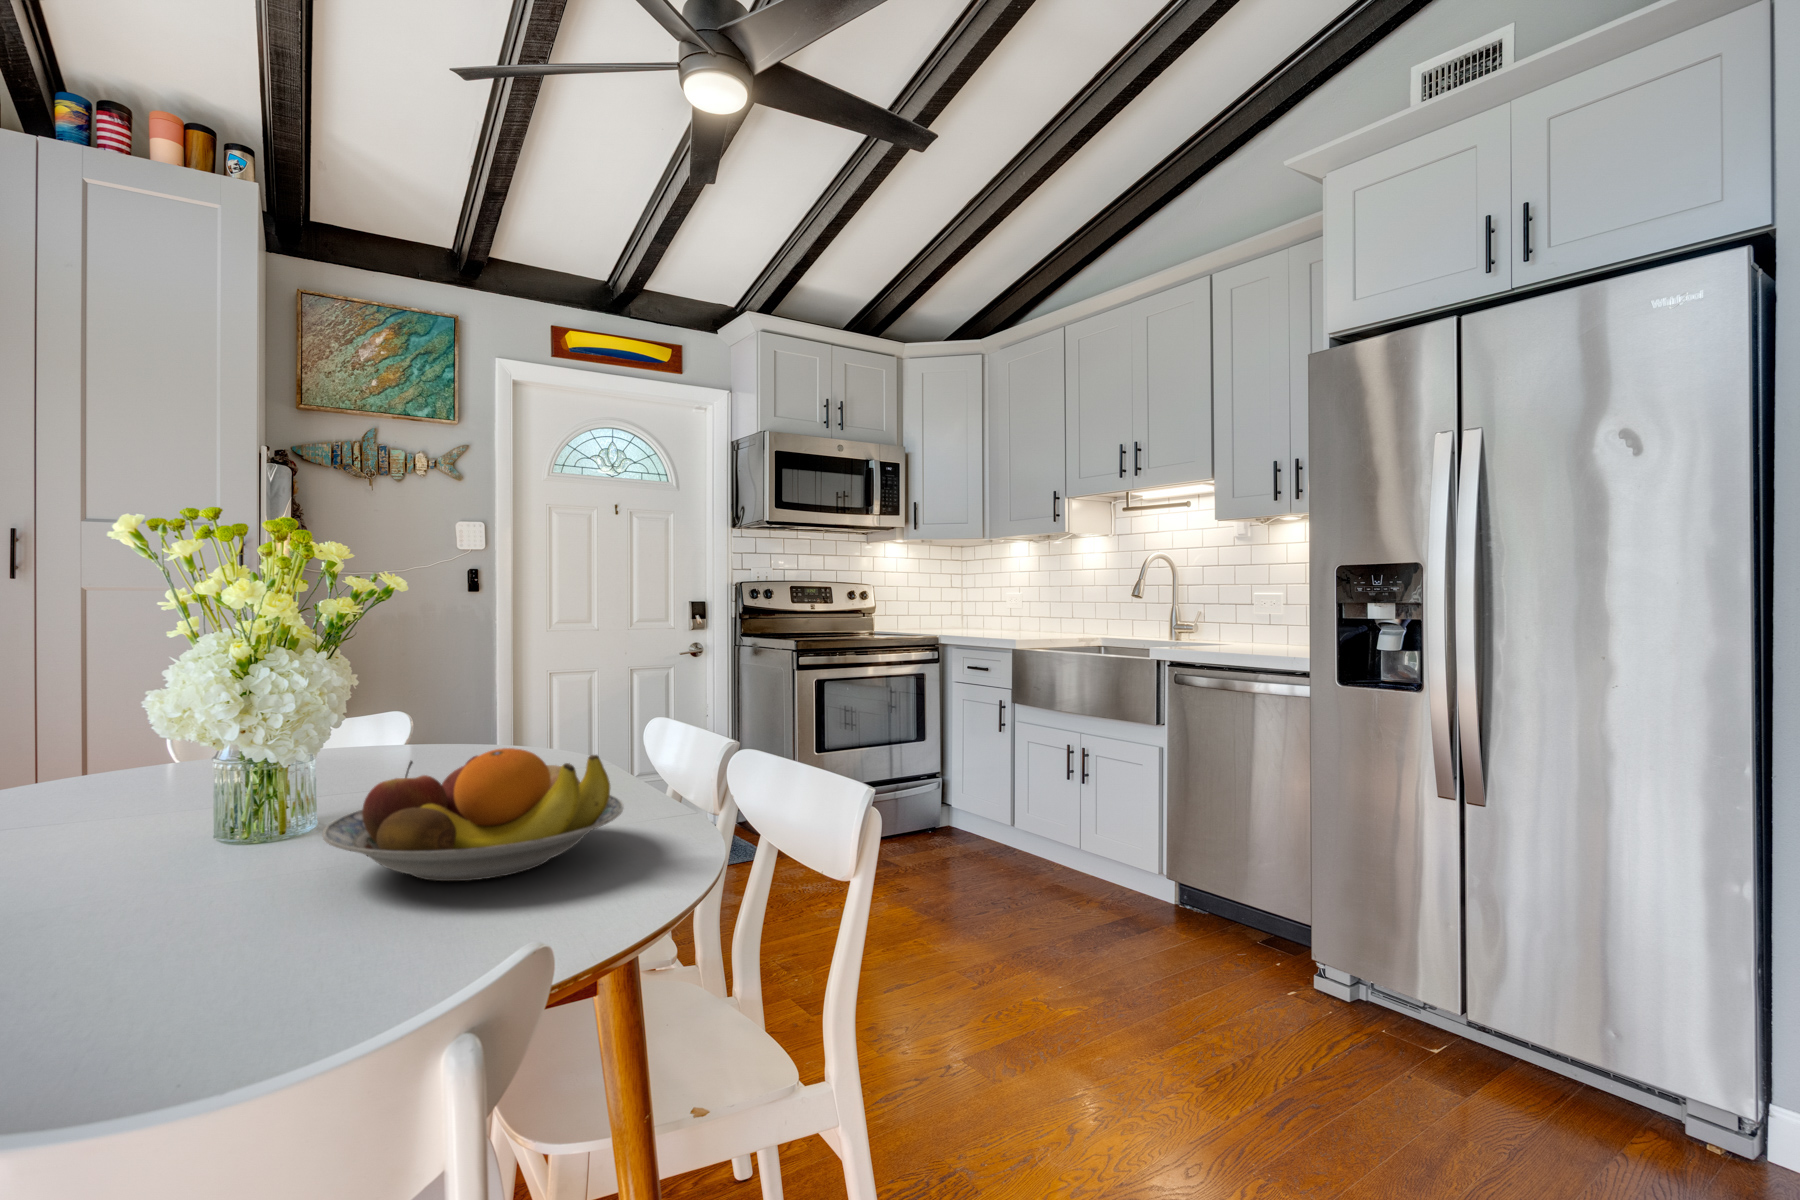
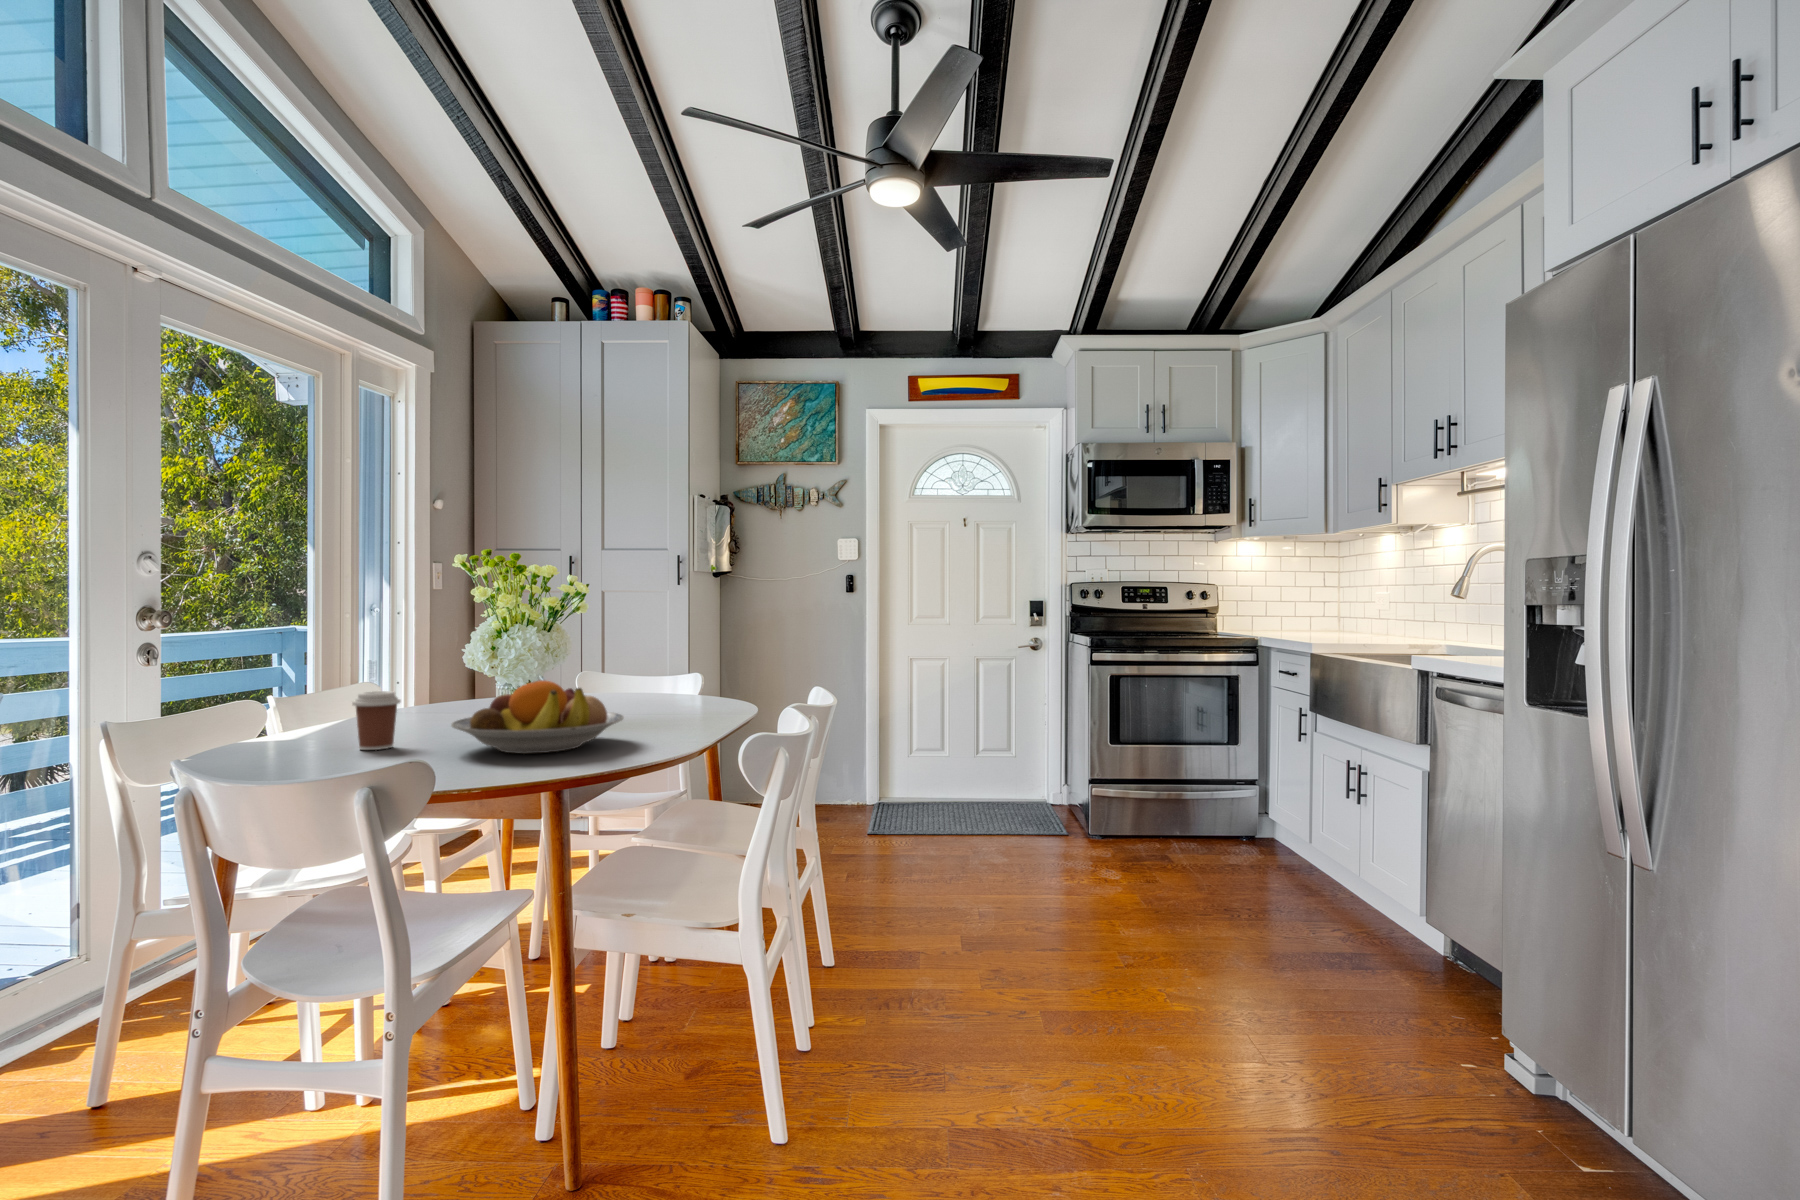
coffee cup: none [65,800,180,932] -> present [352,691,401,750]

